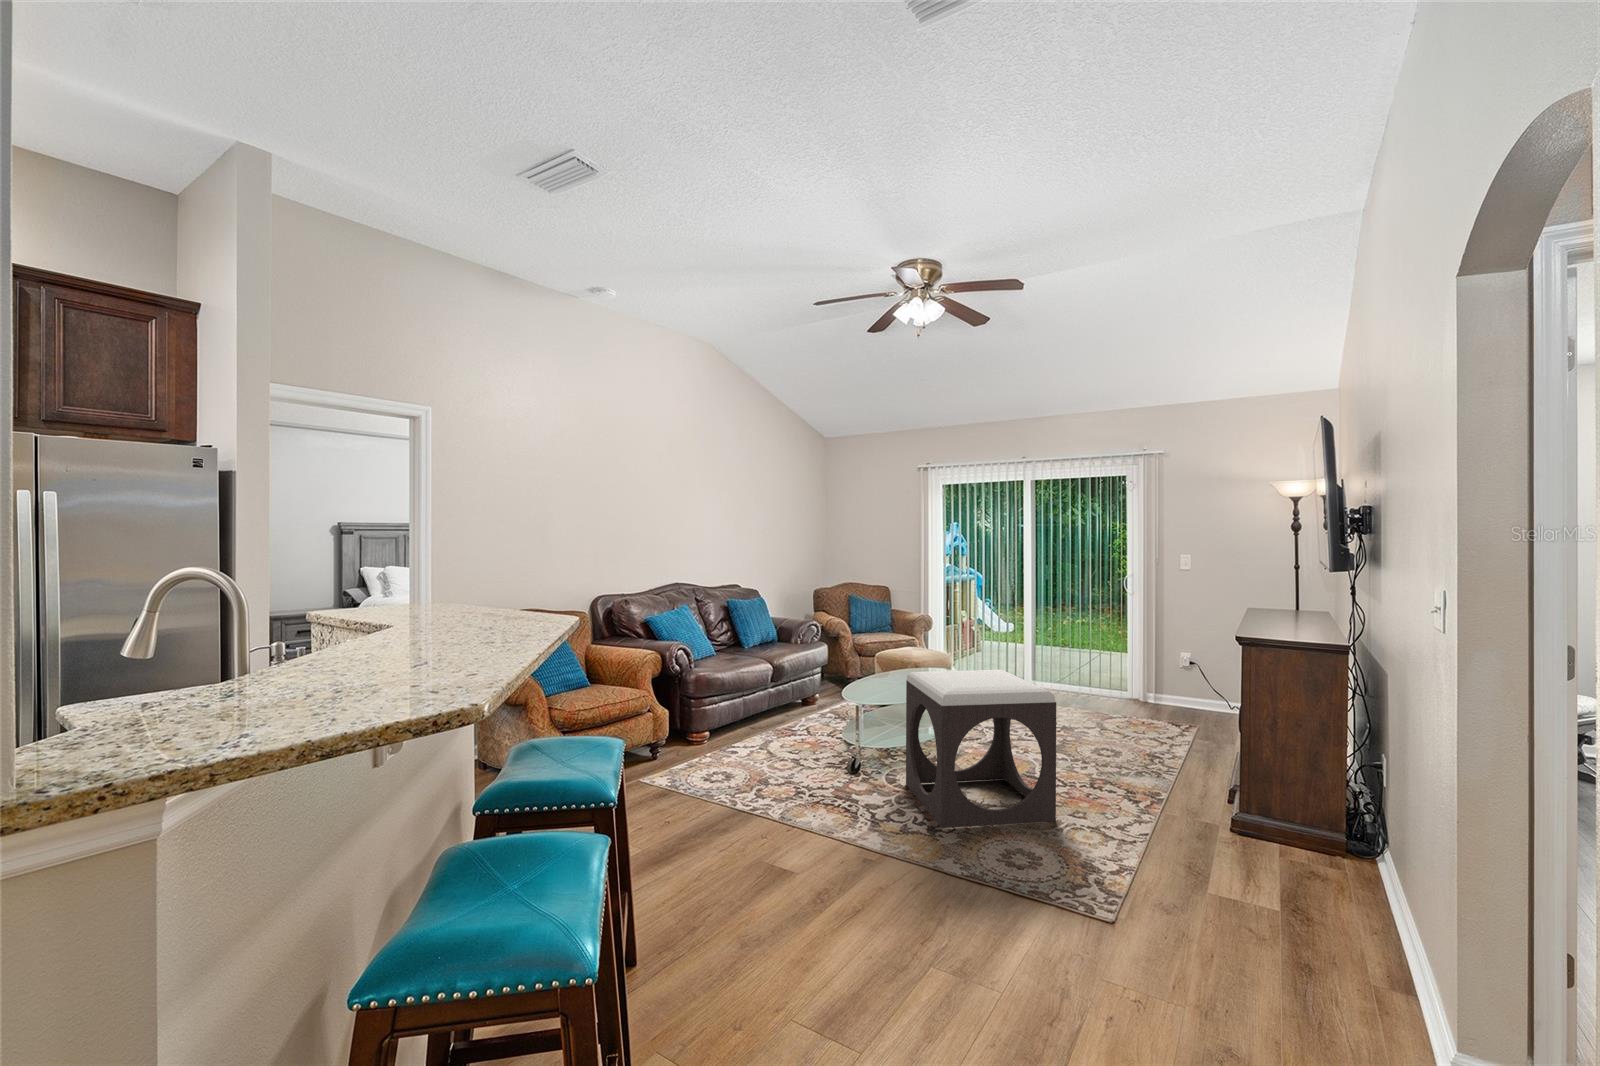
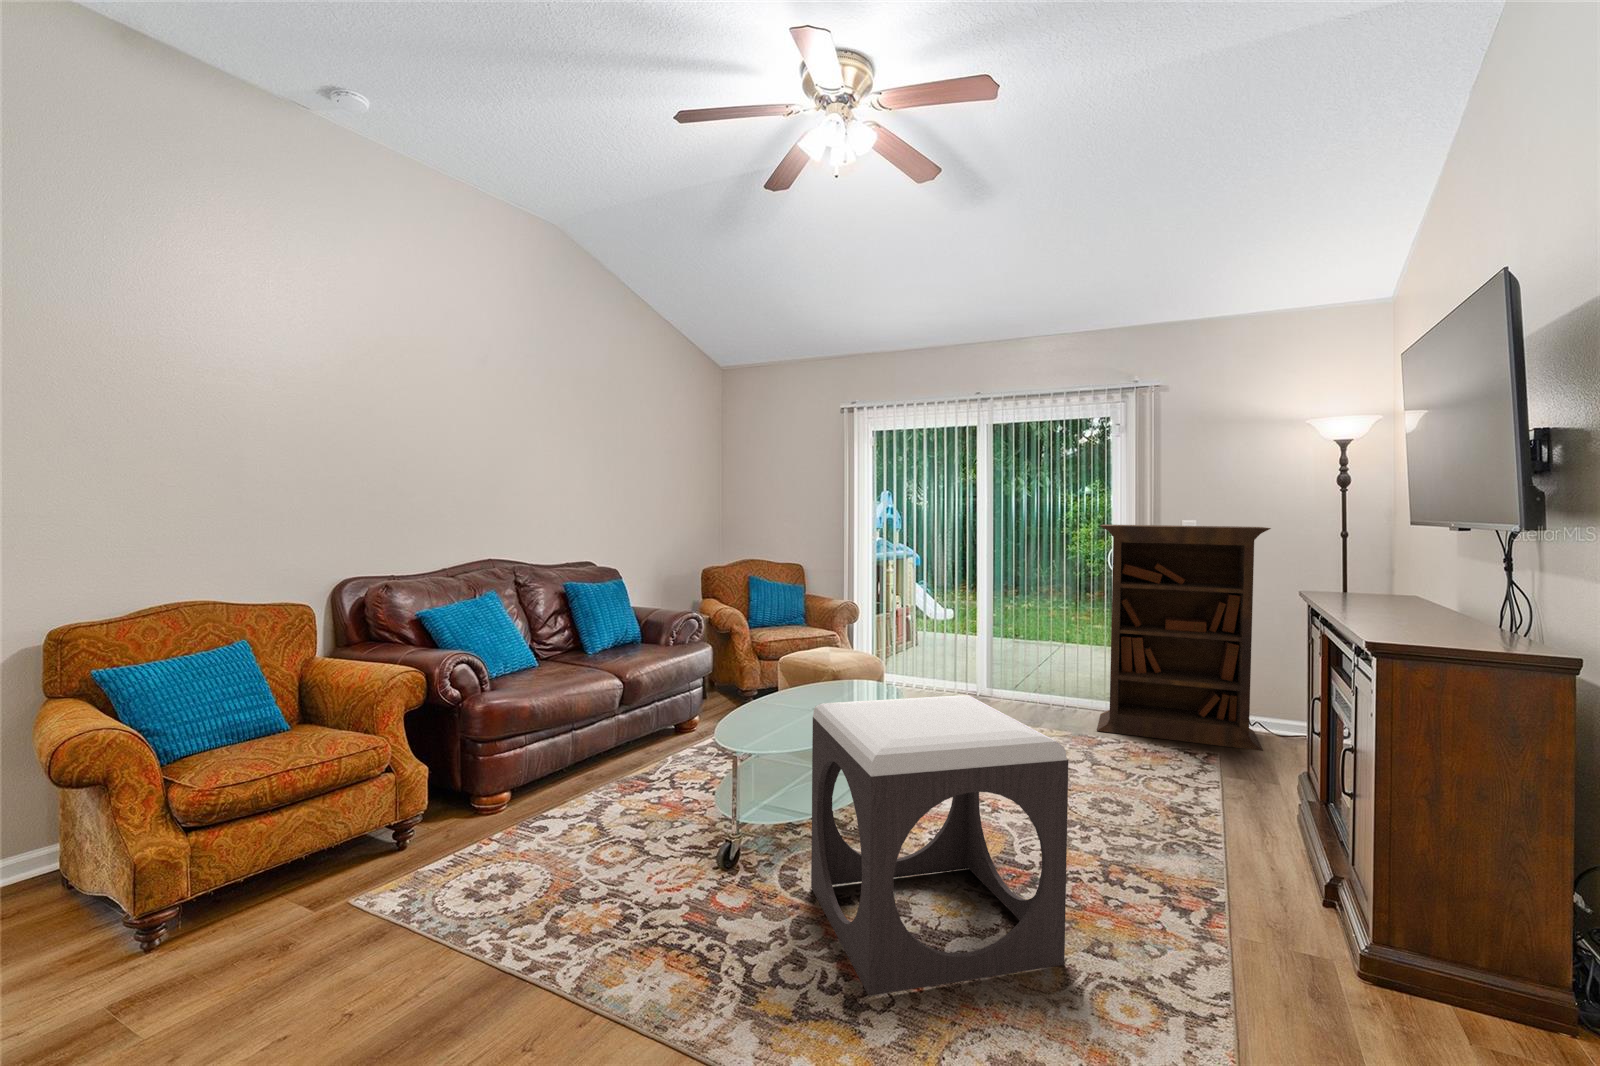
bookcase: none [1109,559,1234,725] -> present [1097,524,1271,751]

